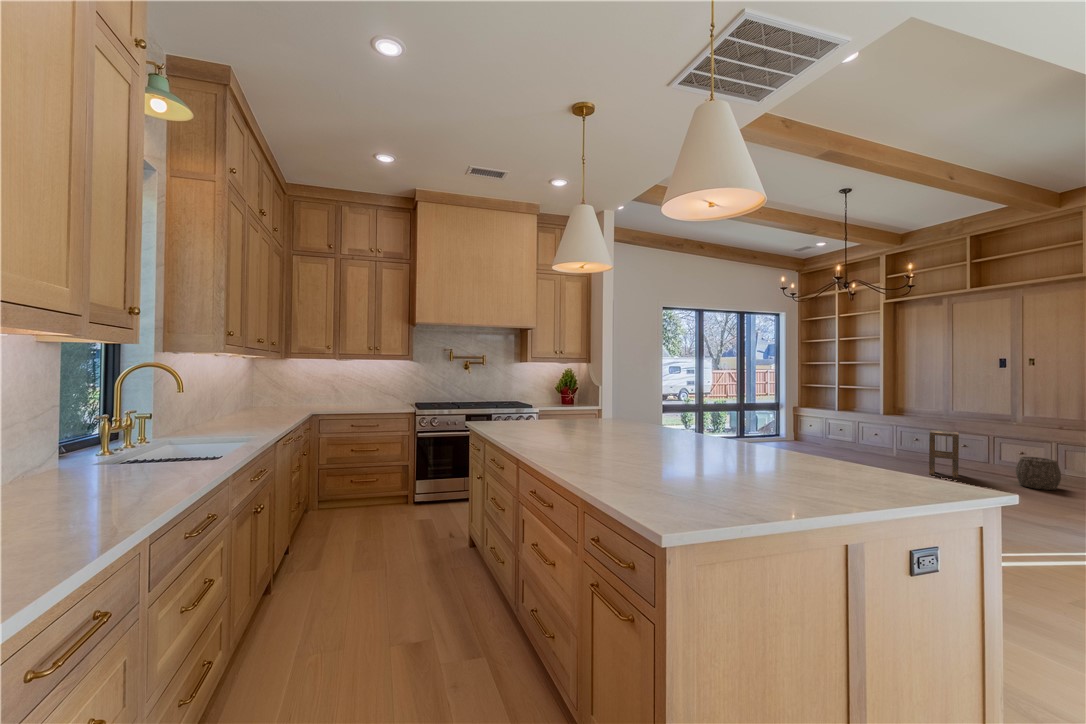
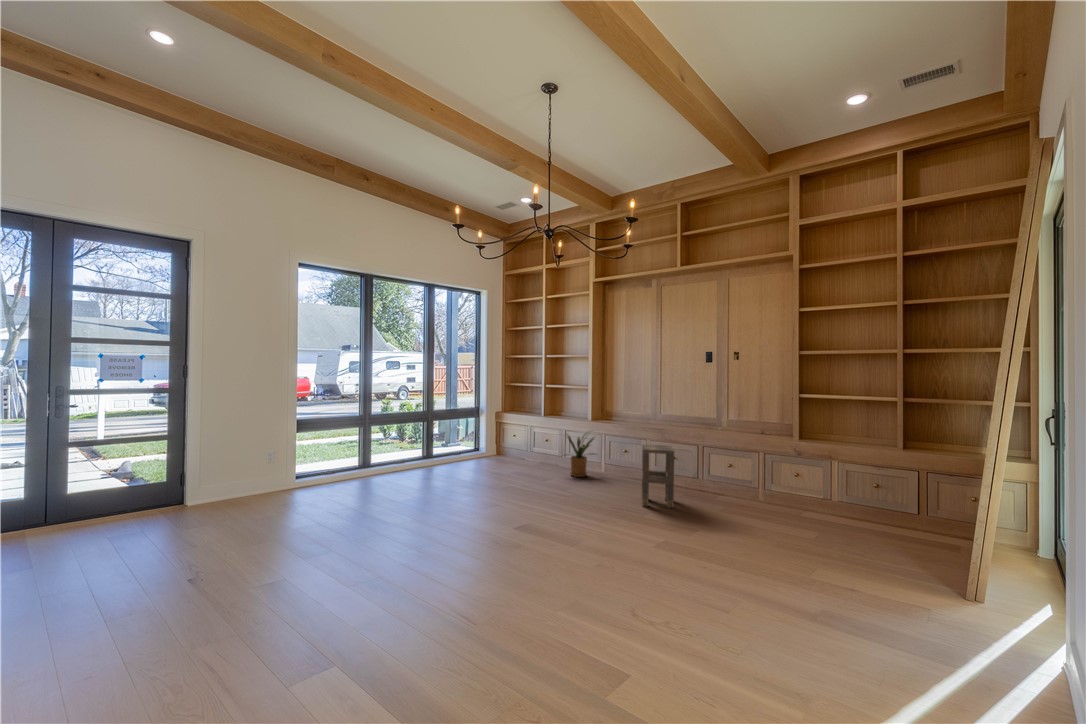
house plant: none [851,421,891,457] -> present [566,433,596,477]
woven basket: present [1016,457,1061,490] -> none [730,474,775,518]

